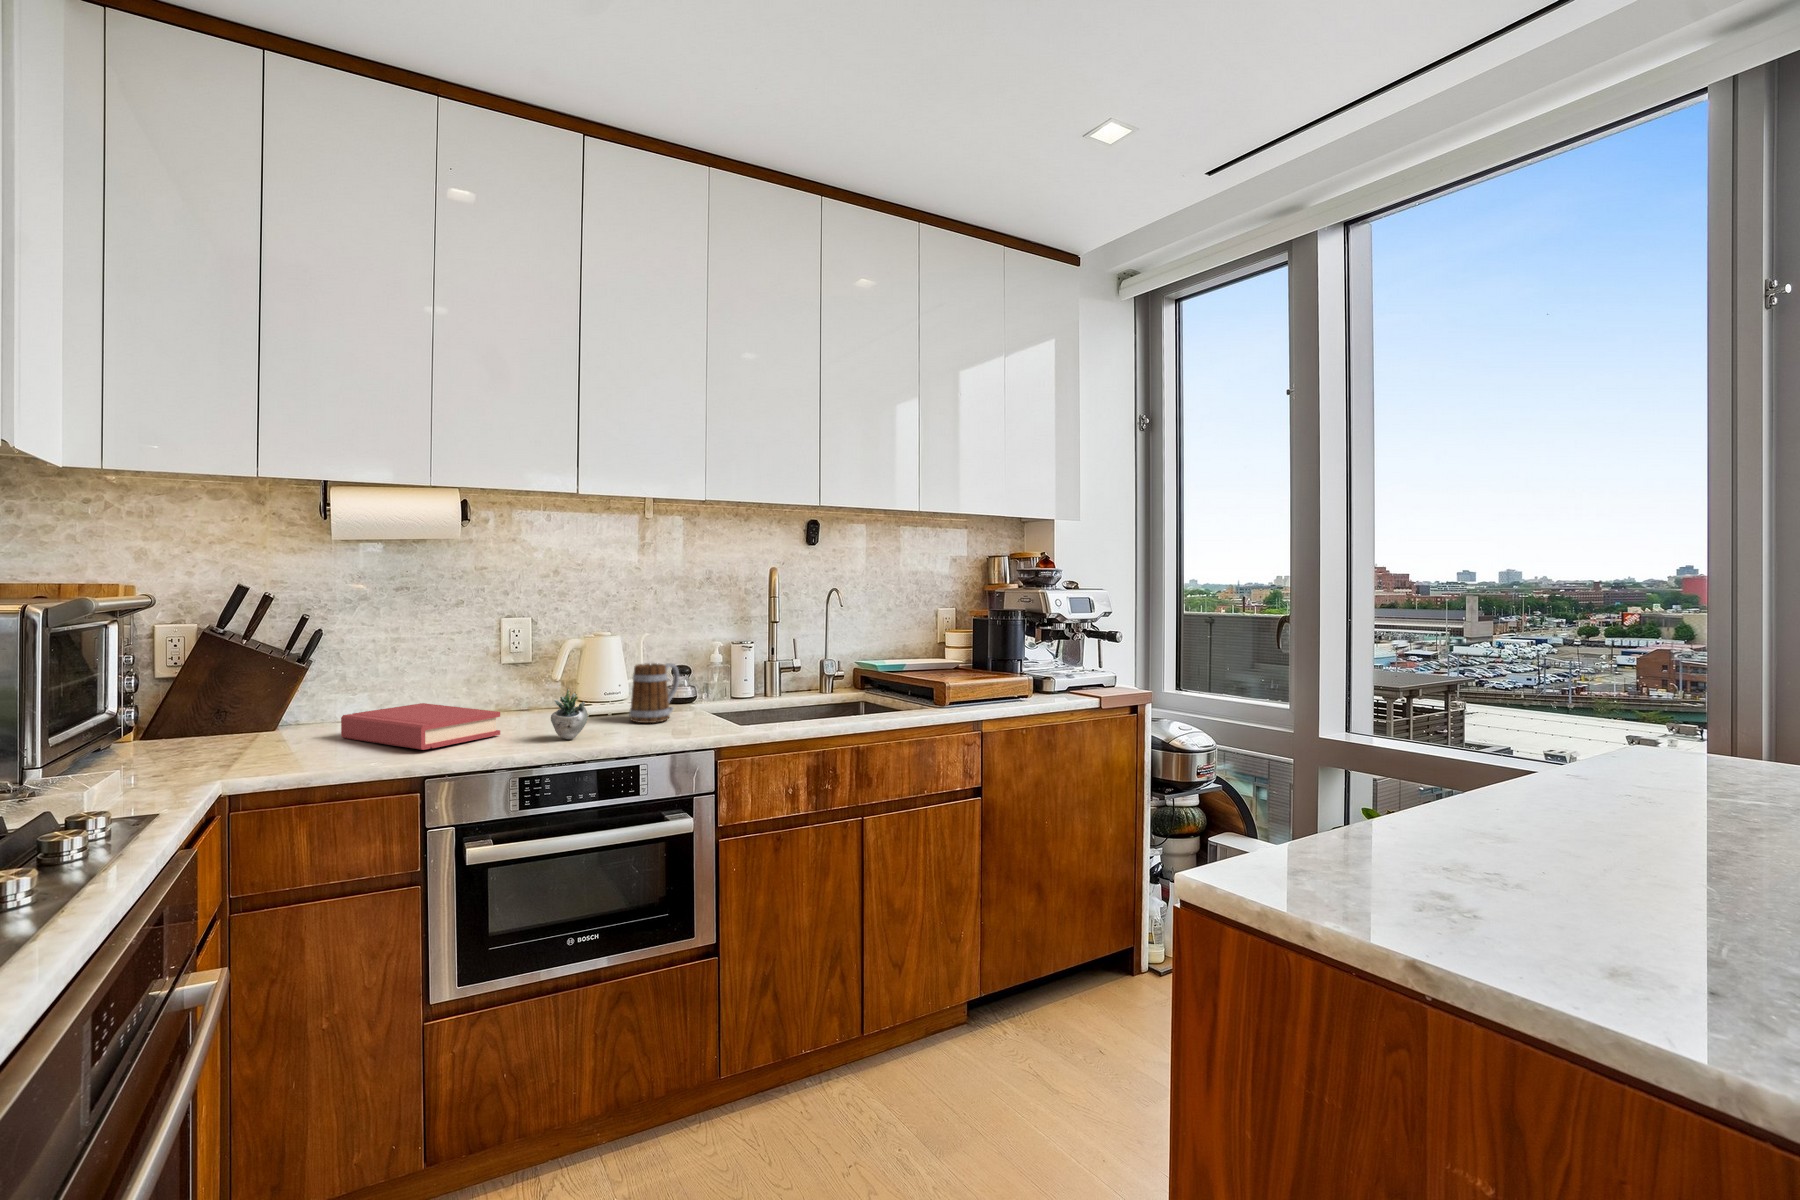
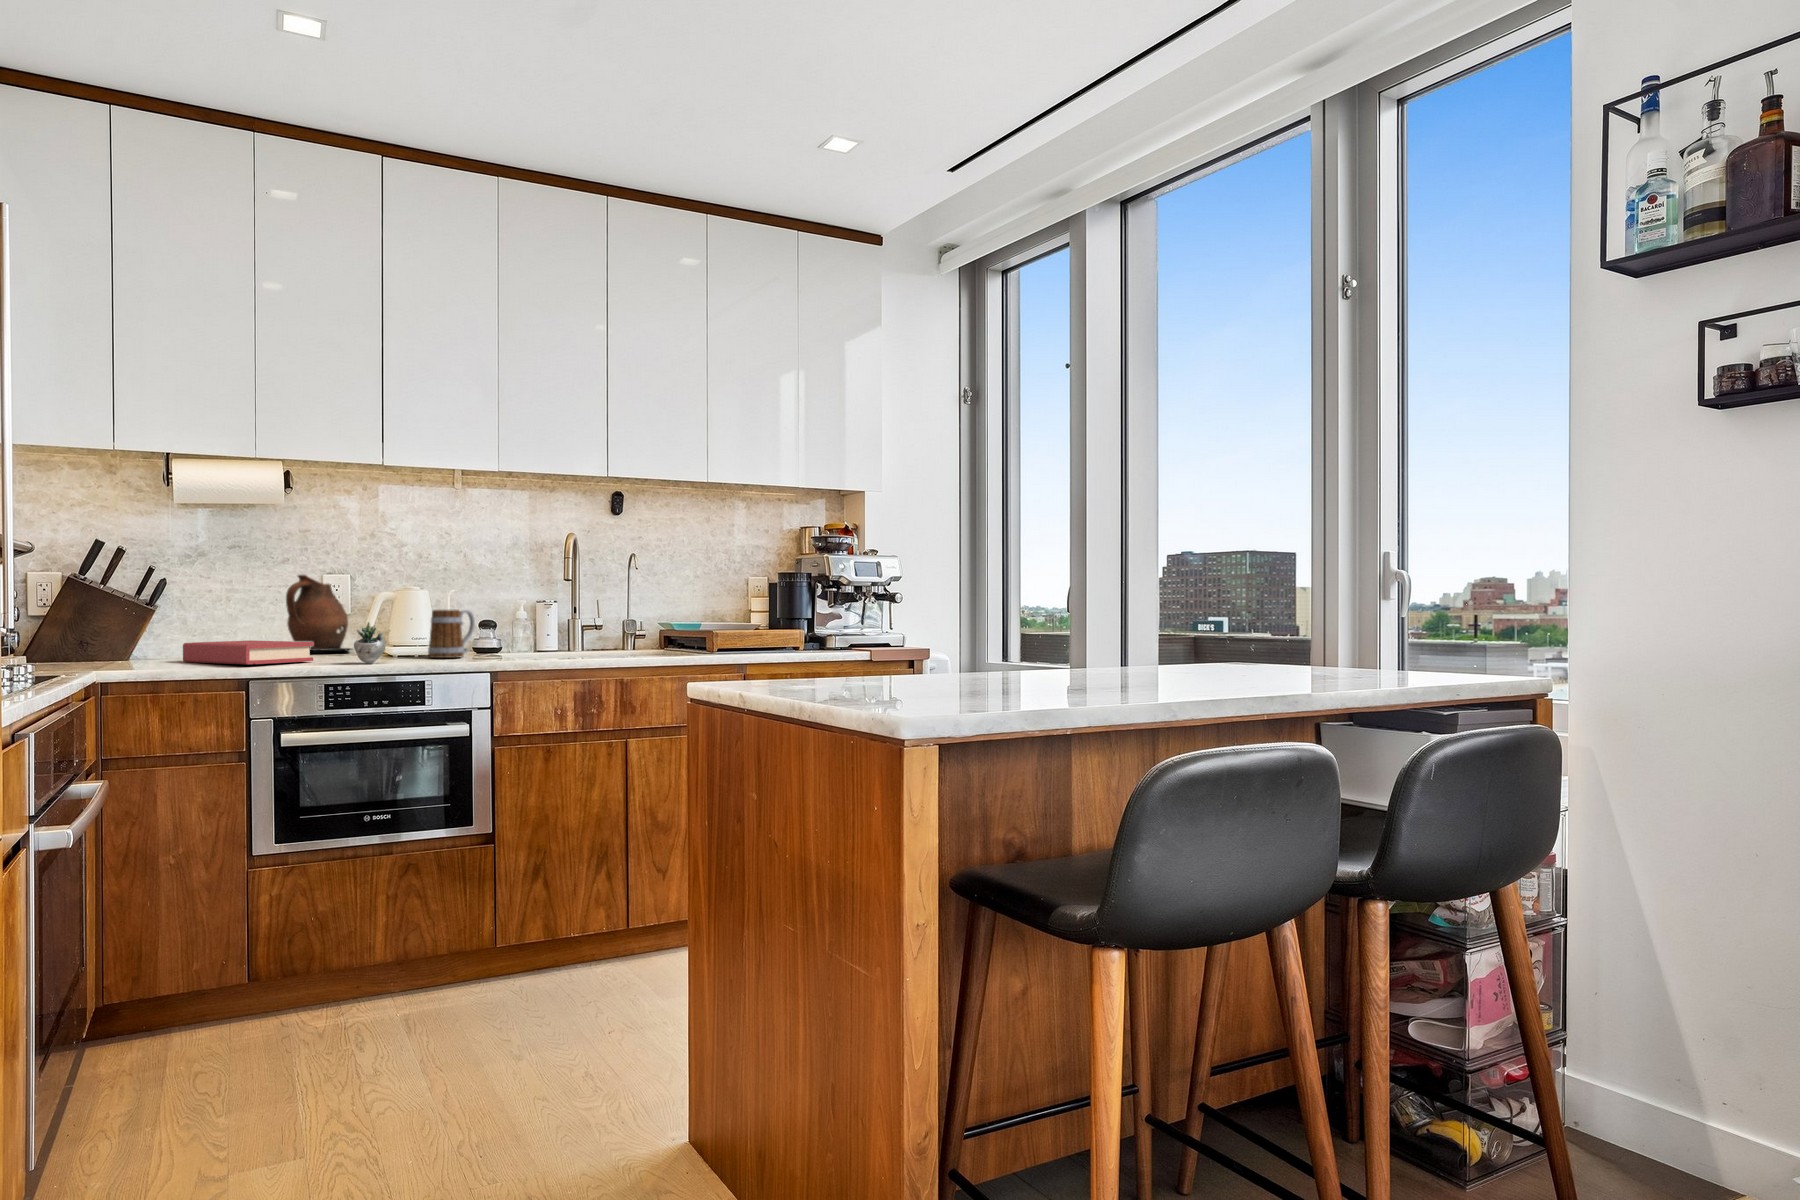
ceramic pitcher: none [457,620,539,711] -> present [286,575,352,651]

